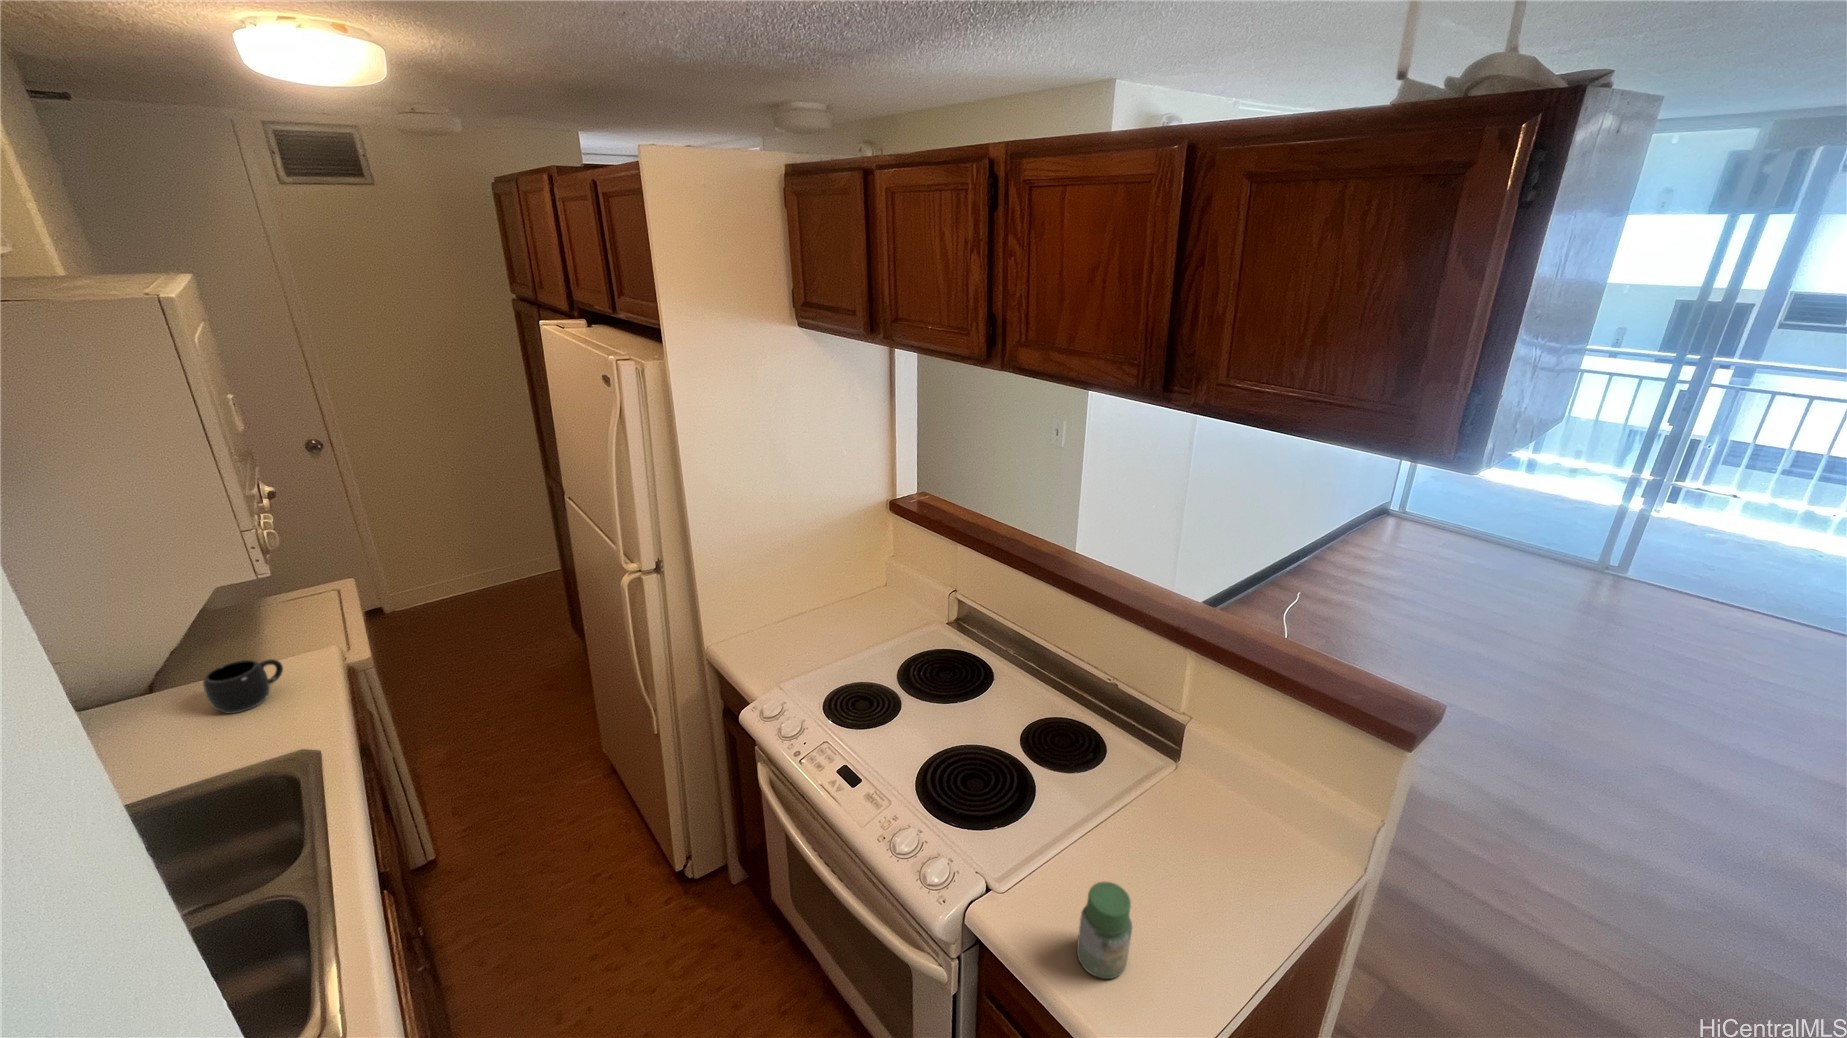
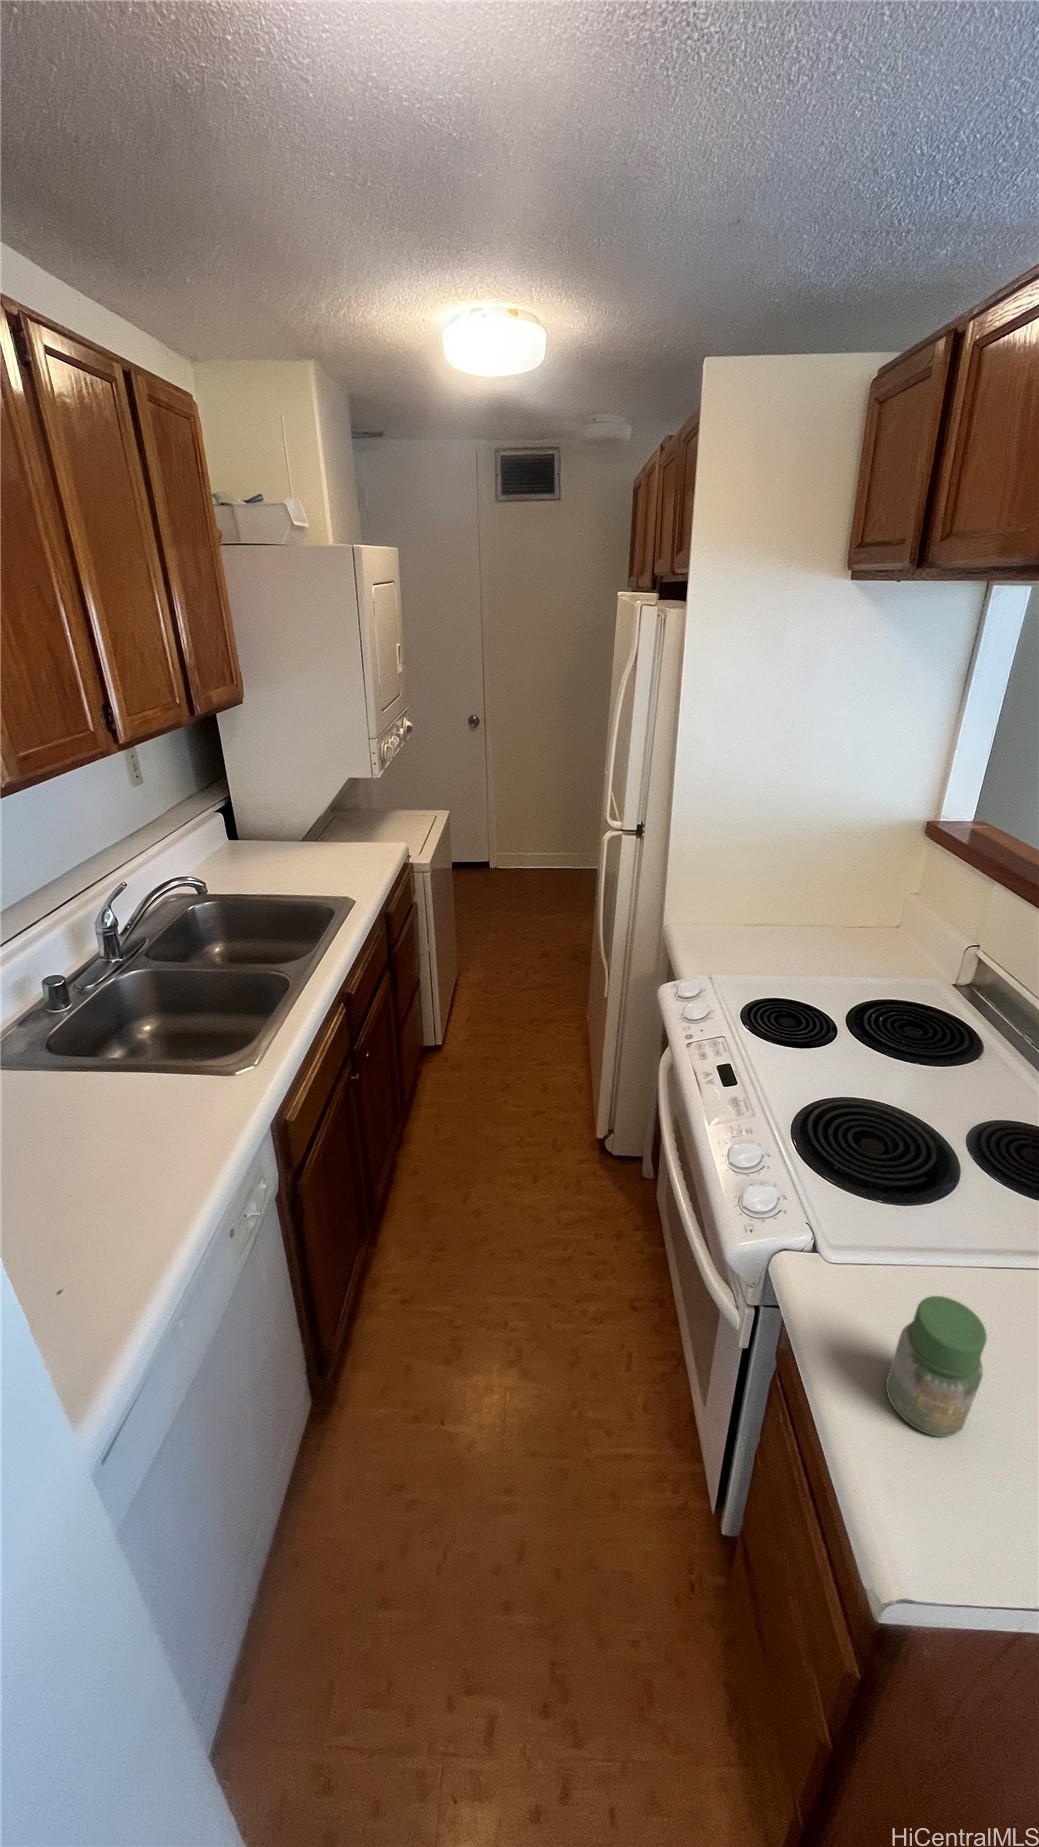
mug: present [203,659,283,714] -> none [312,824,359,860]

